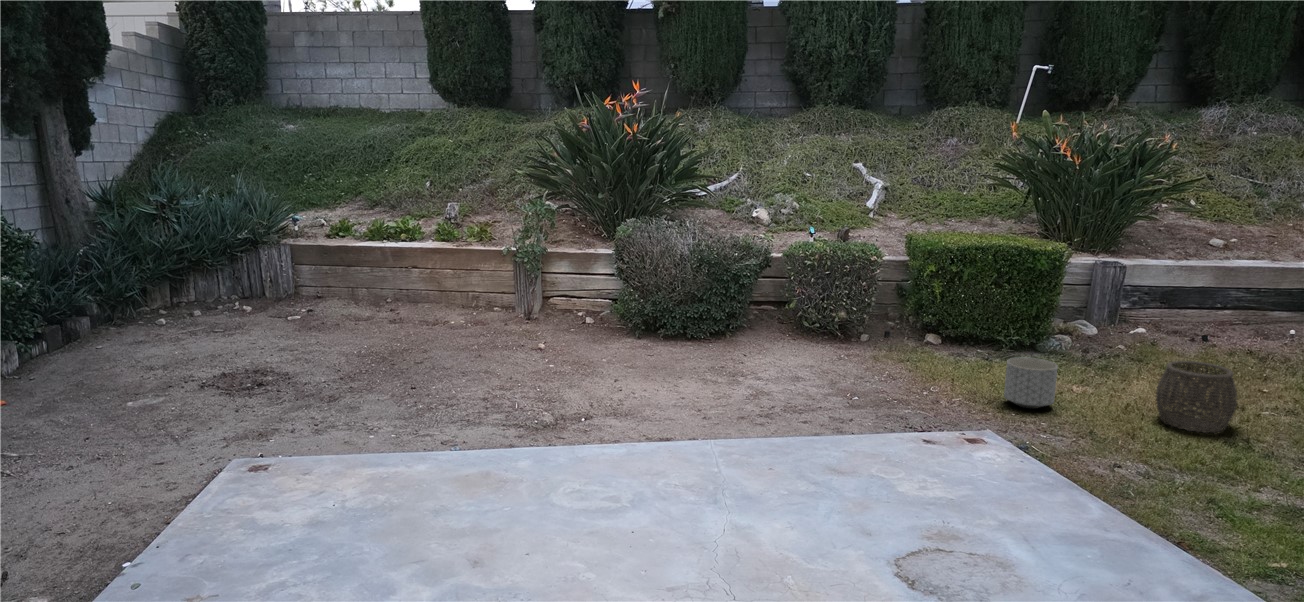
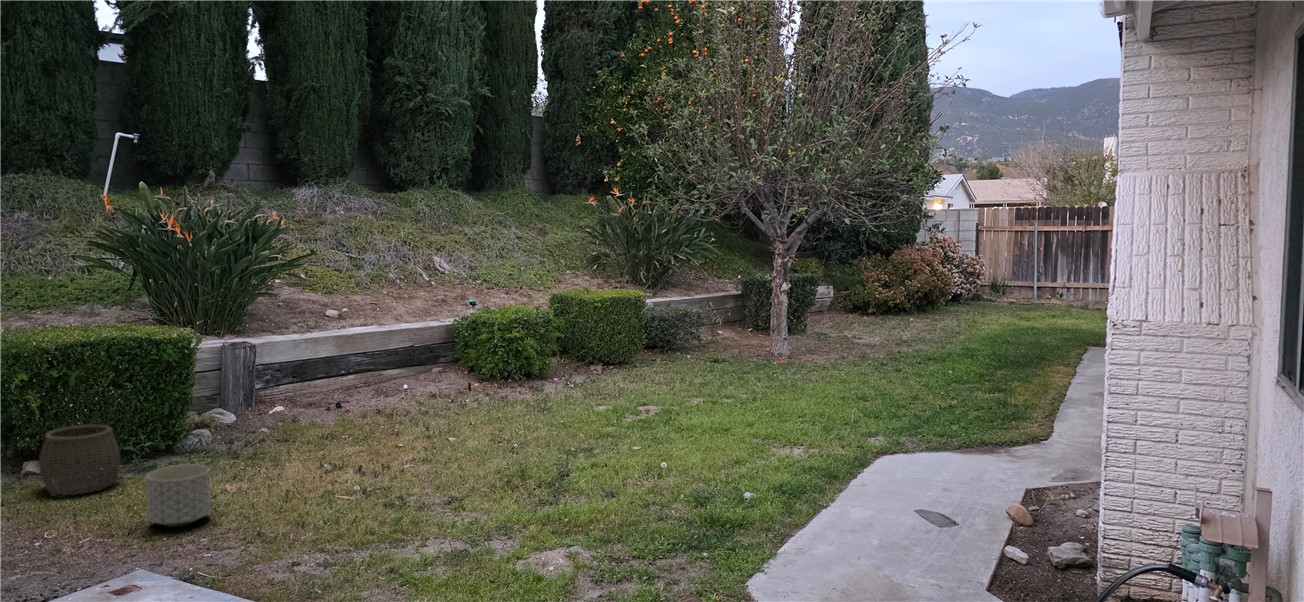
woven basket: present [1156,361,1238,433] -> present [39,425,120,495]

